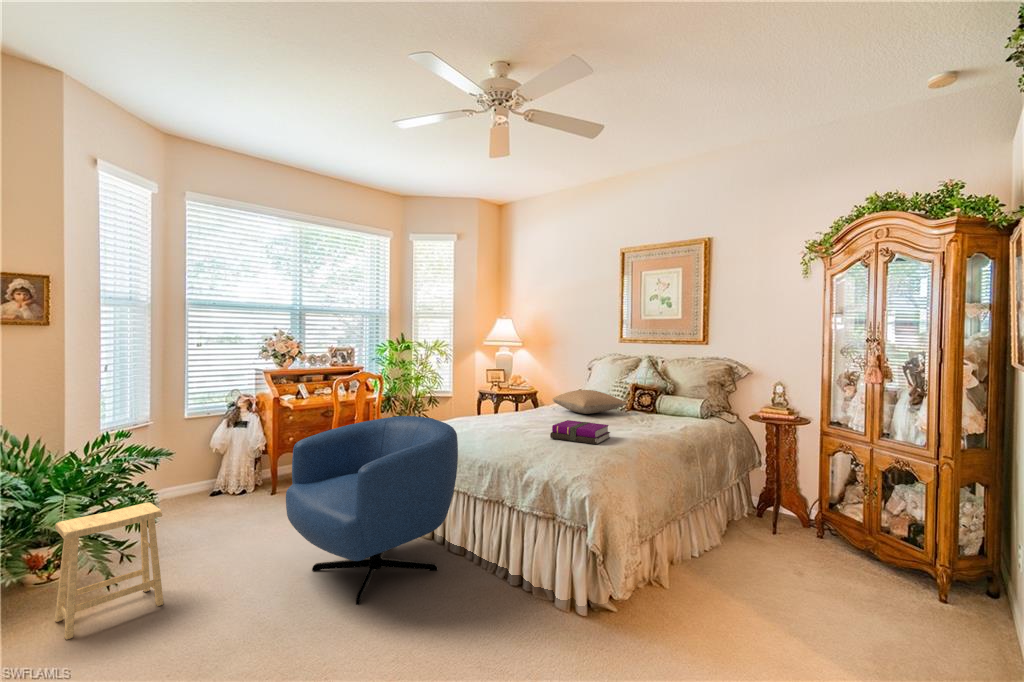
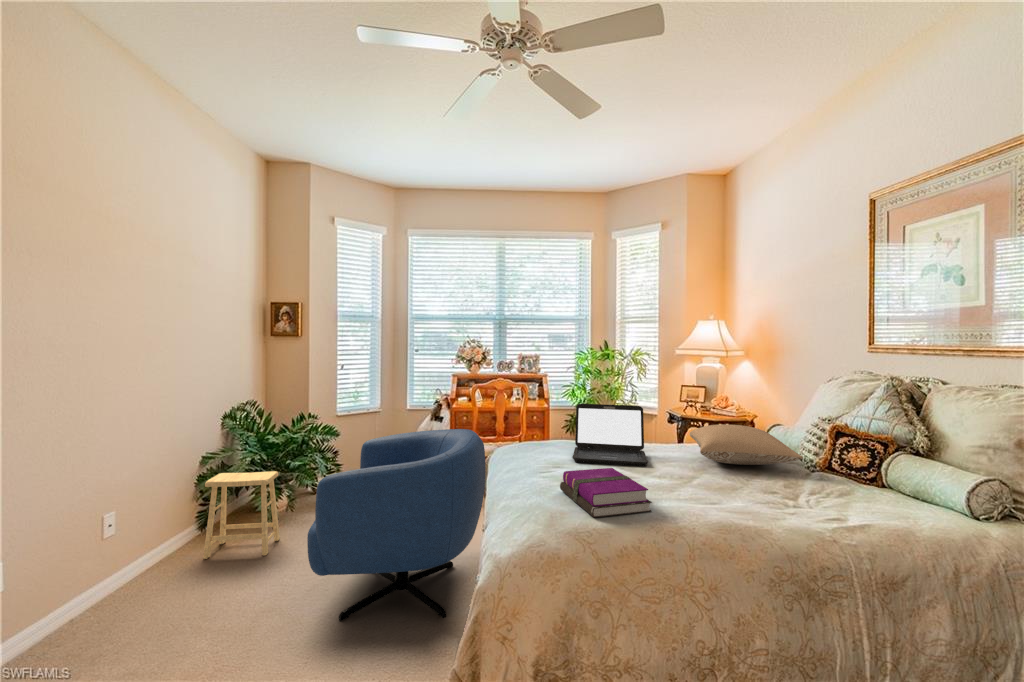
laptop: none [492,383,556,426] -> present [573,404,648,466]

